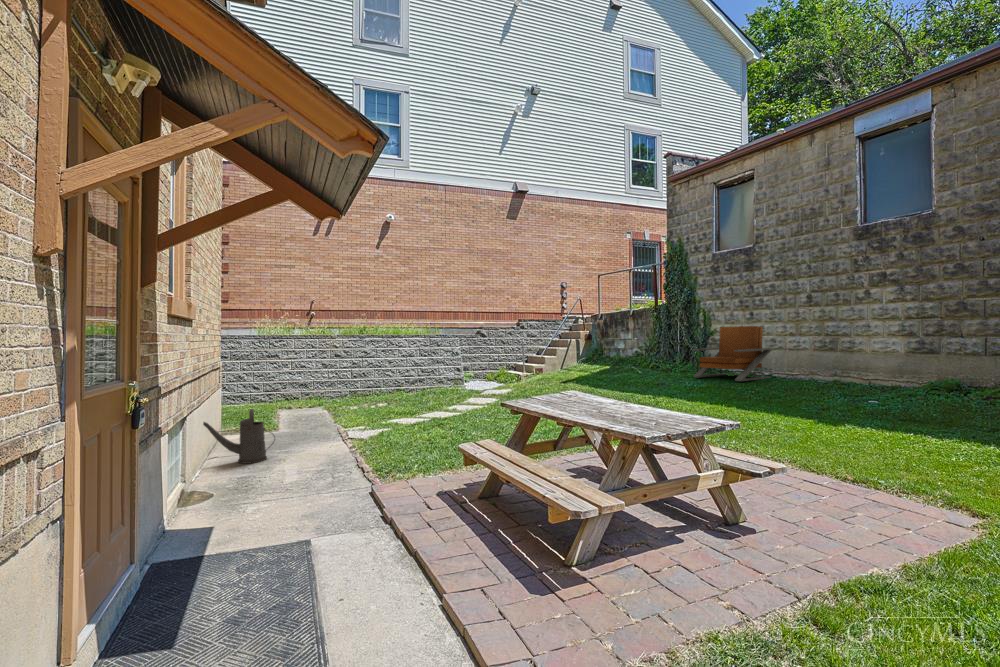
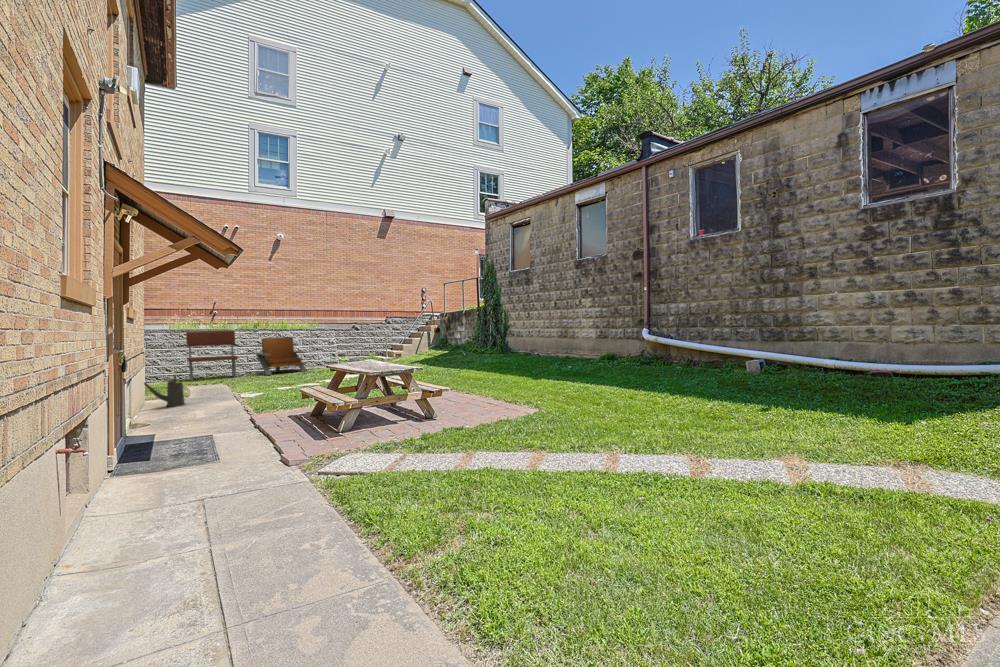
lounge chair: present [693,326,772,381] -> present [256,337,307,375]
bench: none [276,337,341,406] -> present [186,331,238,381]

